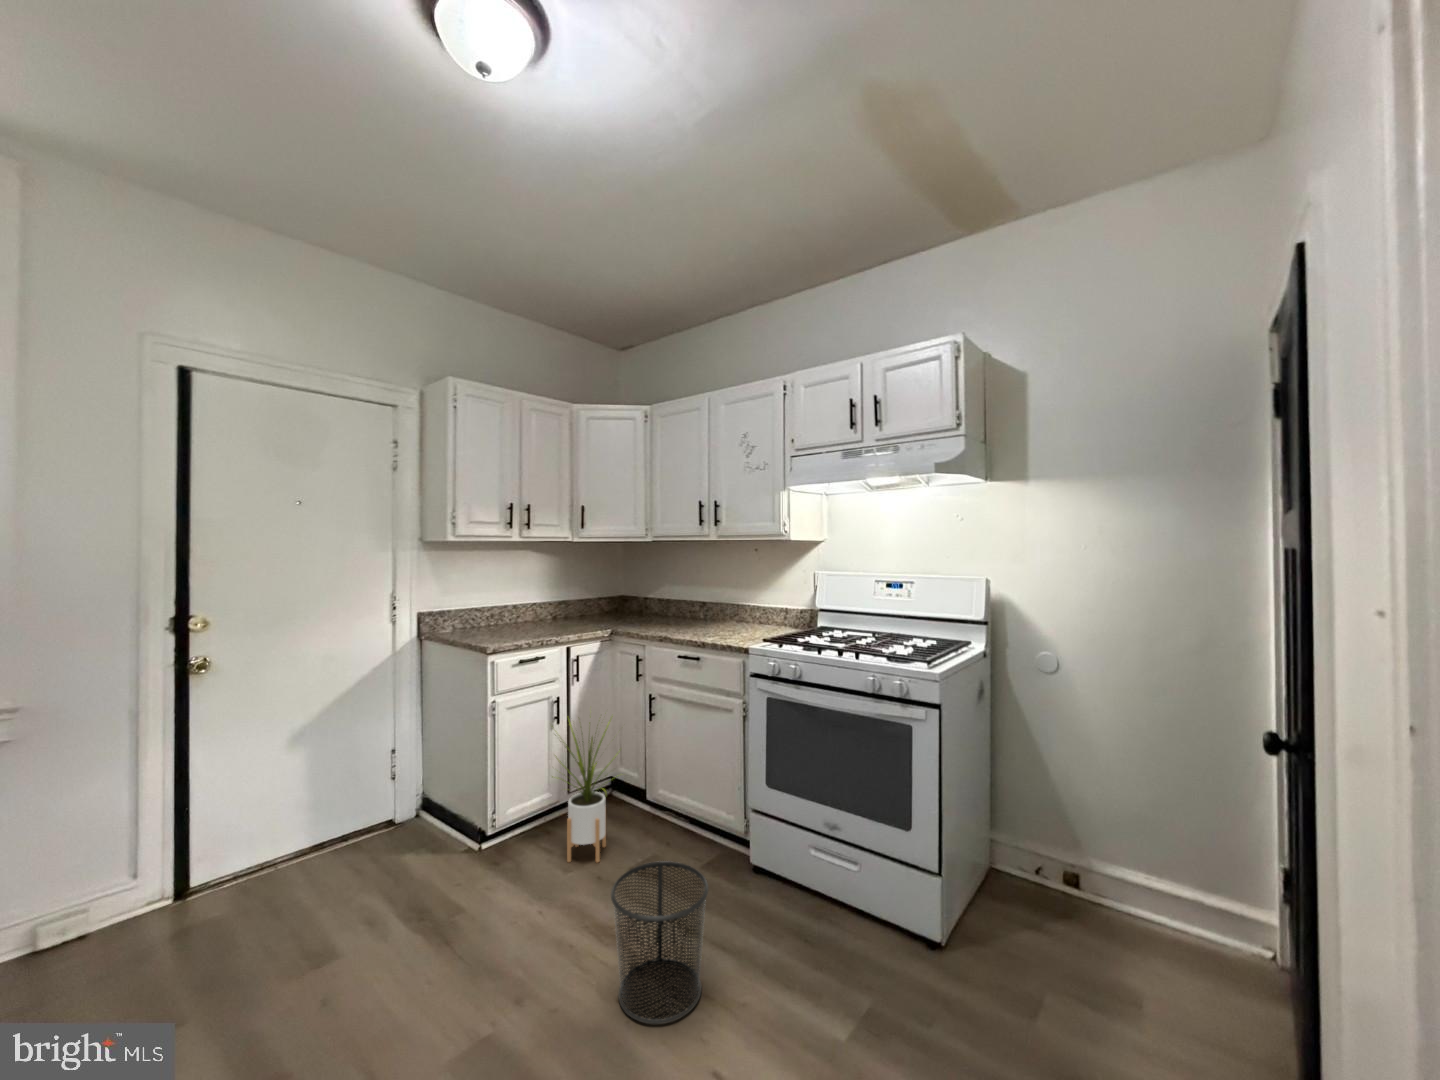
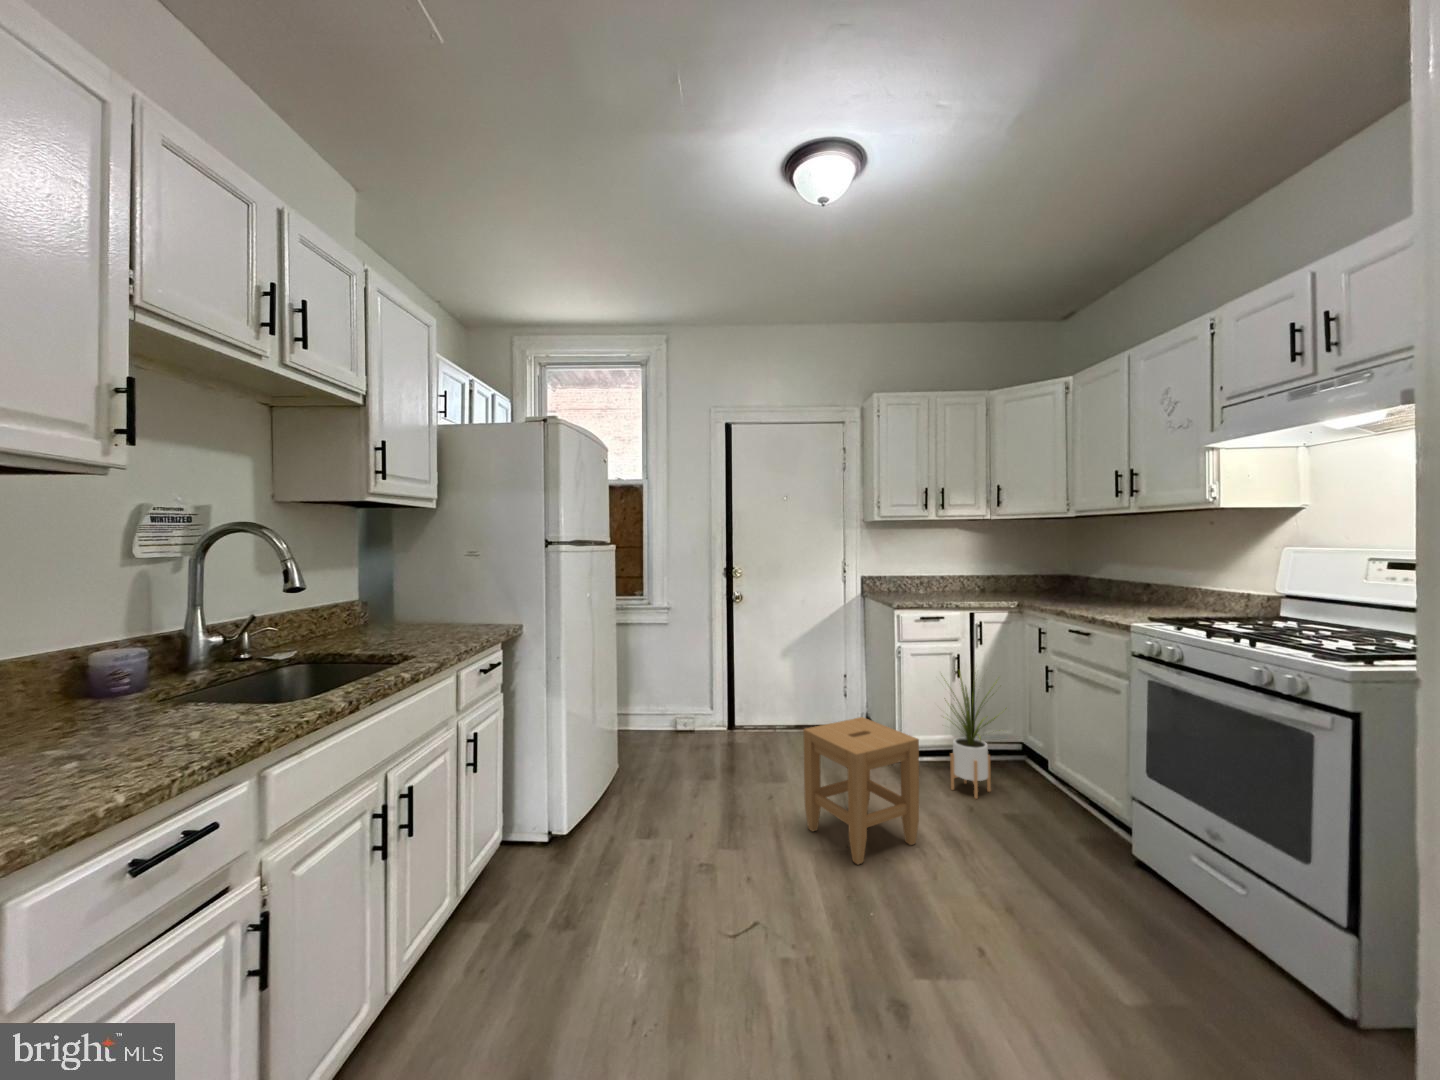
stool: none [411,817,576,1045] -> present [803,717,919,864]
waste bin: present [611,861,708,1024] -> none [927,786,1017,912]

